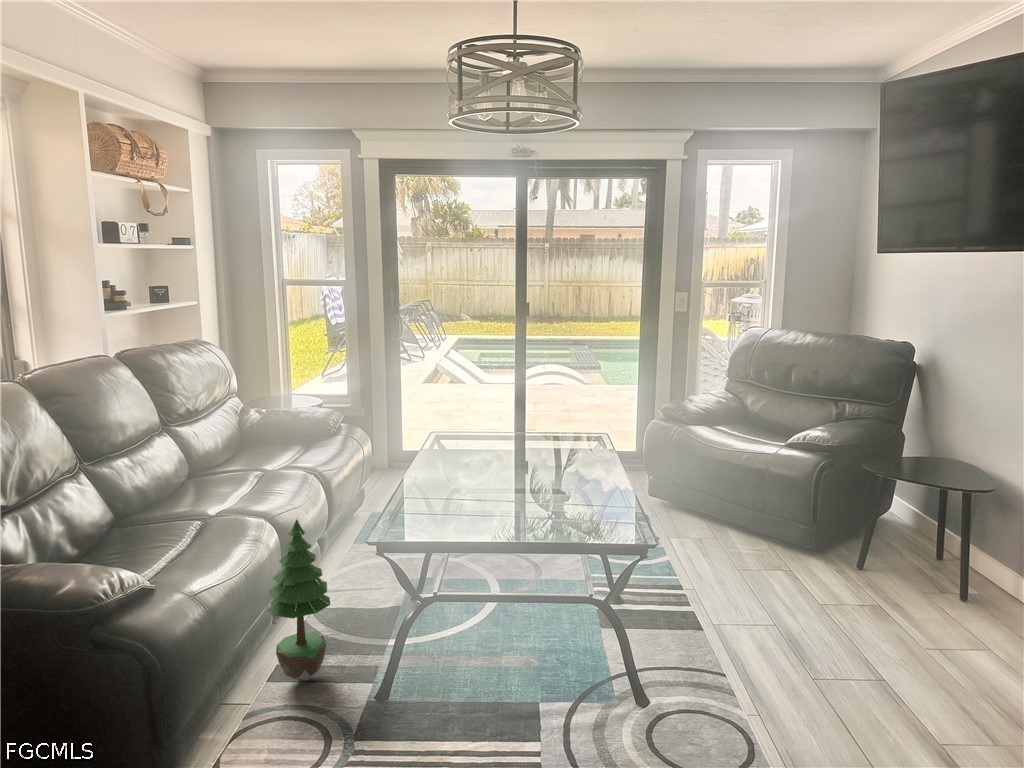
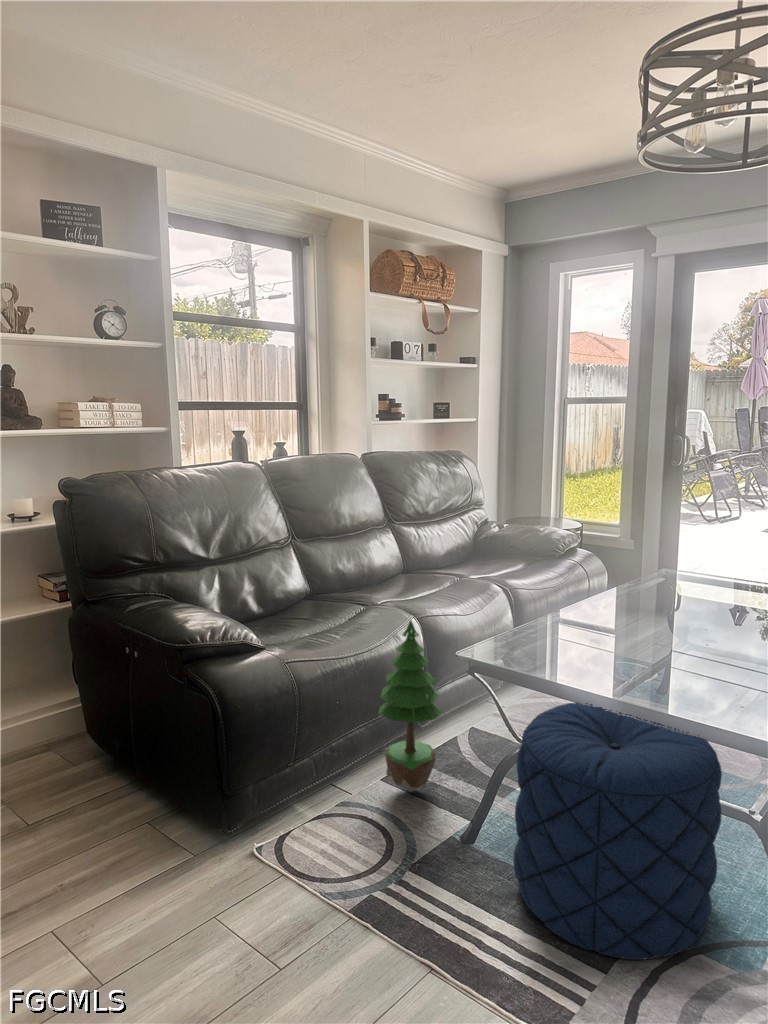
pouf: none [434,545,582,733] -> present [513,702,722,960]

